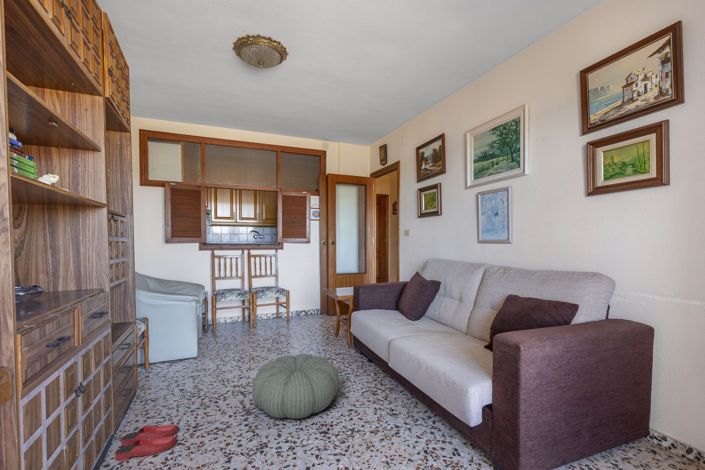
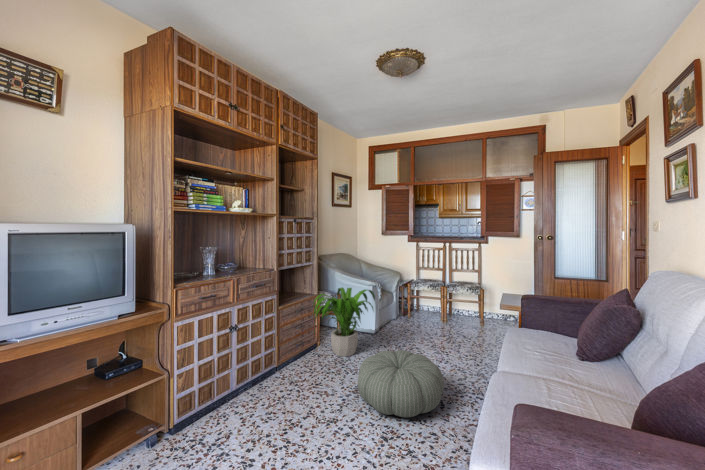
potted plant: none [136,305,226,398] -> present [314,288,375,356]
slippers: present [115,425,178,461] -> none [275,363,314,385]

